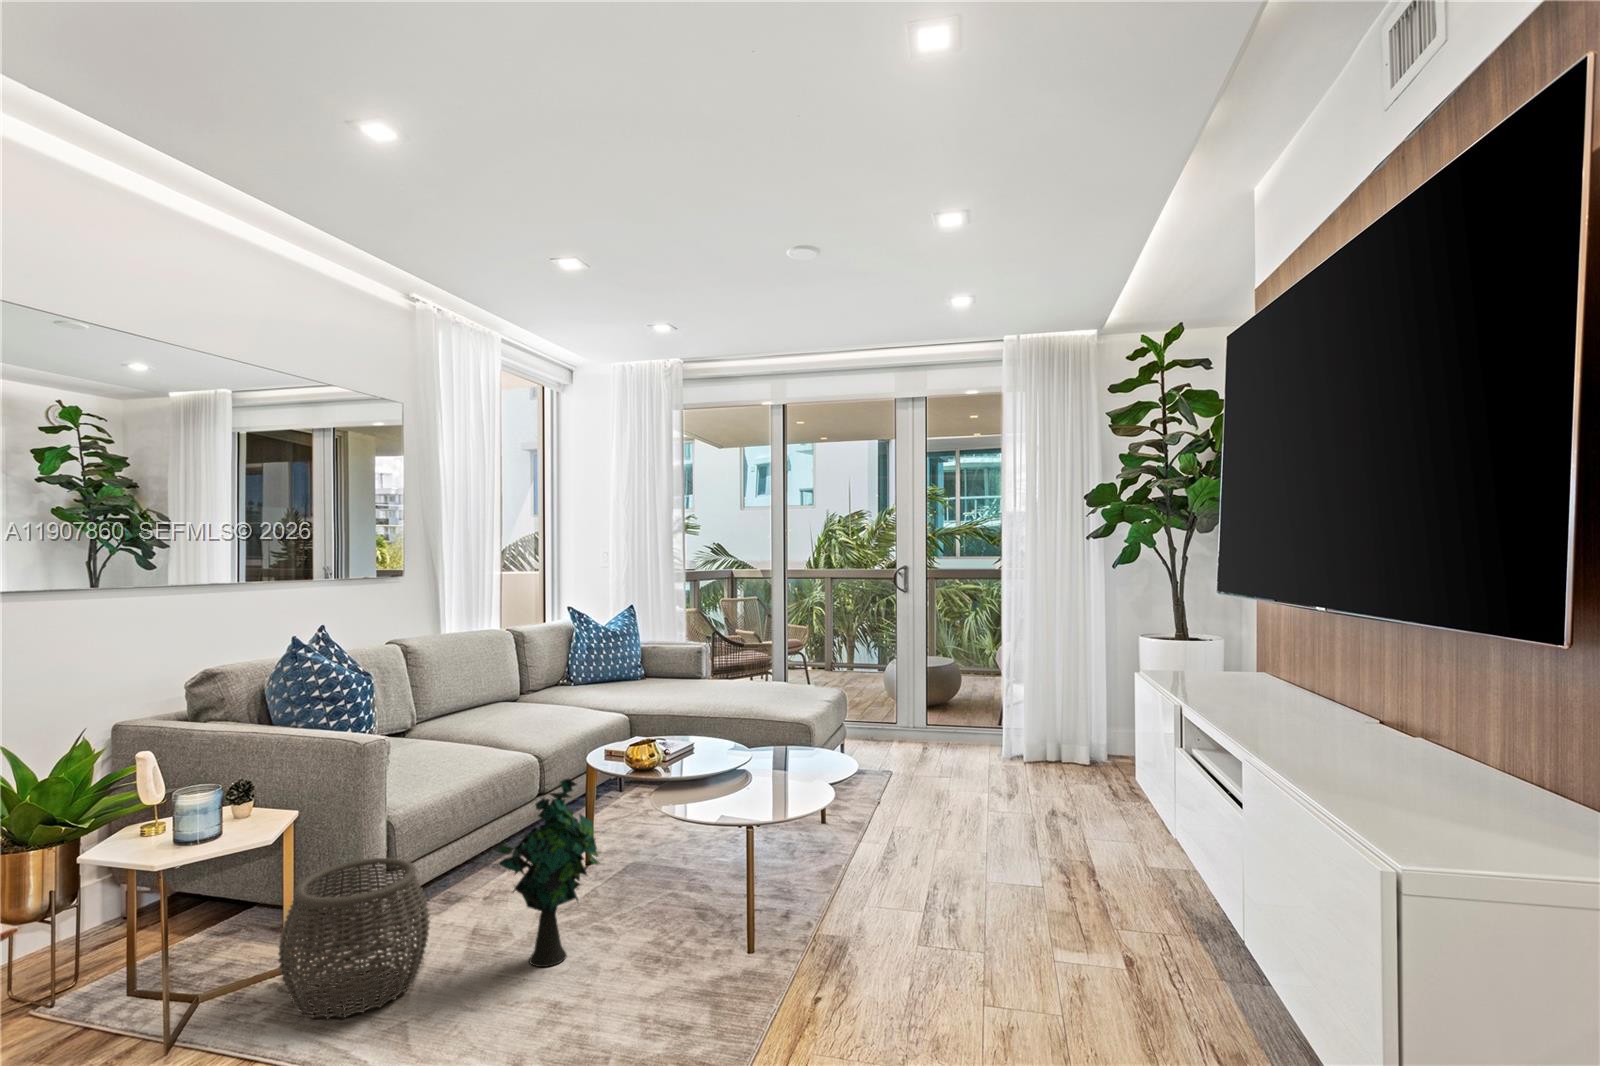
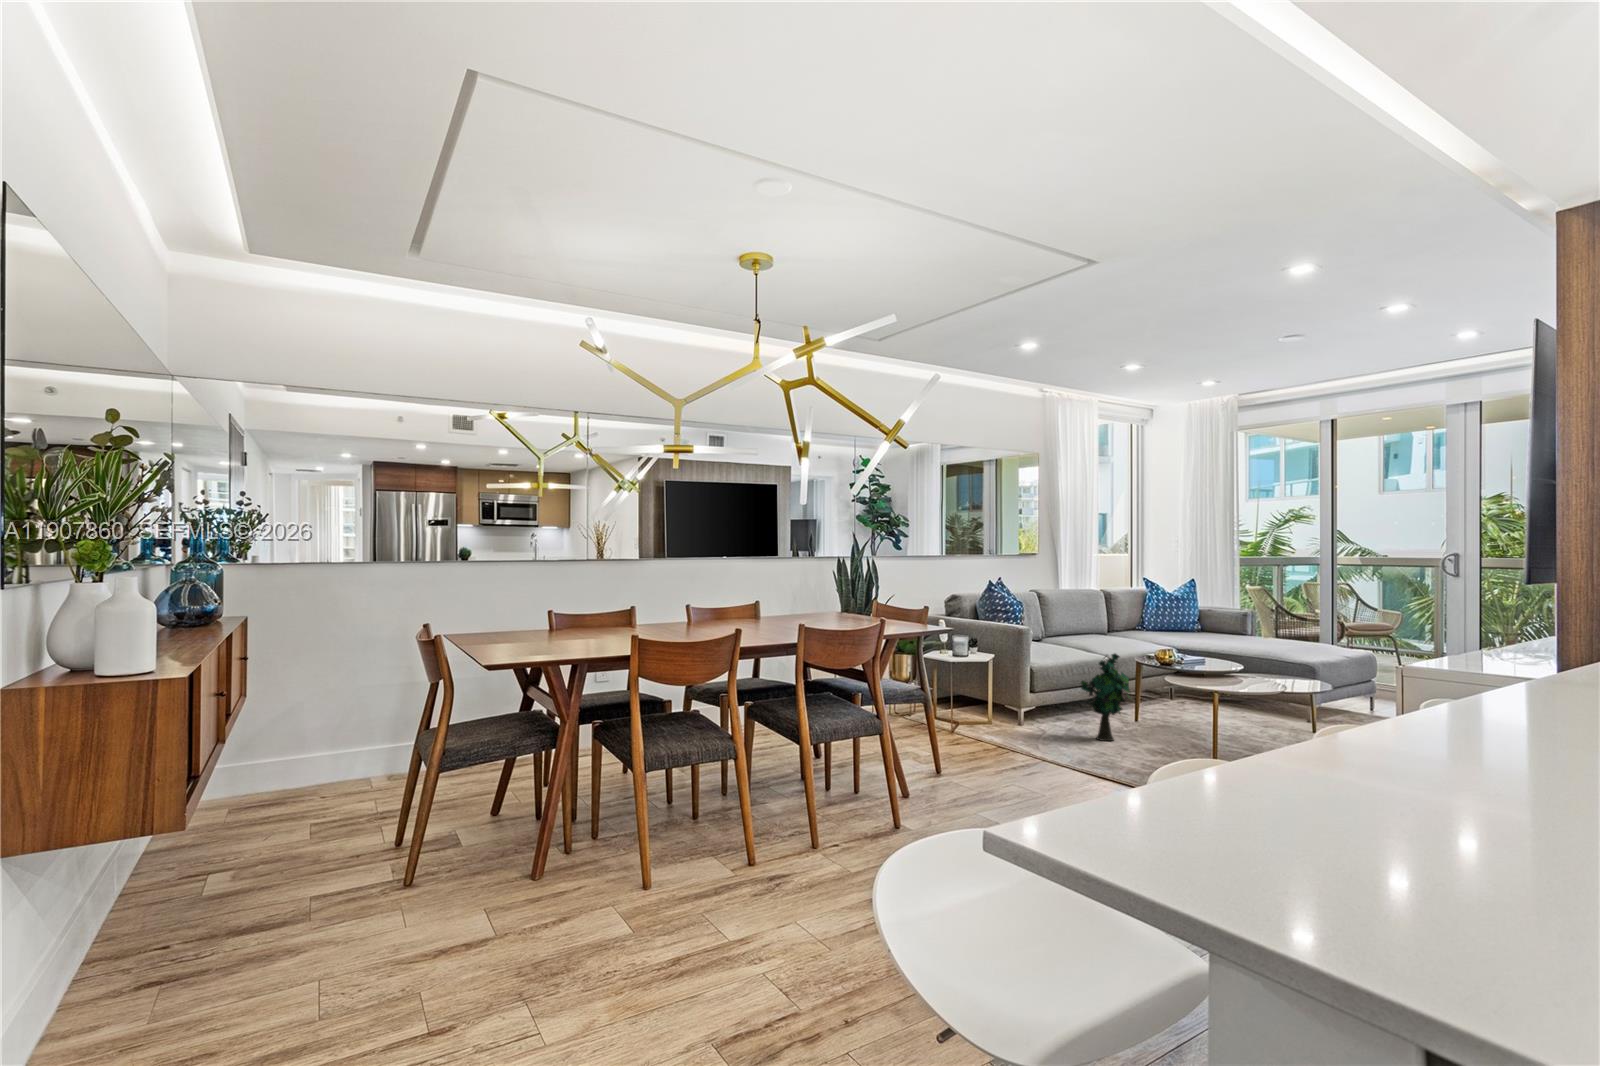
woven basket: present [278,858,430,1019] -> none [989,678,1050,736]

